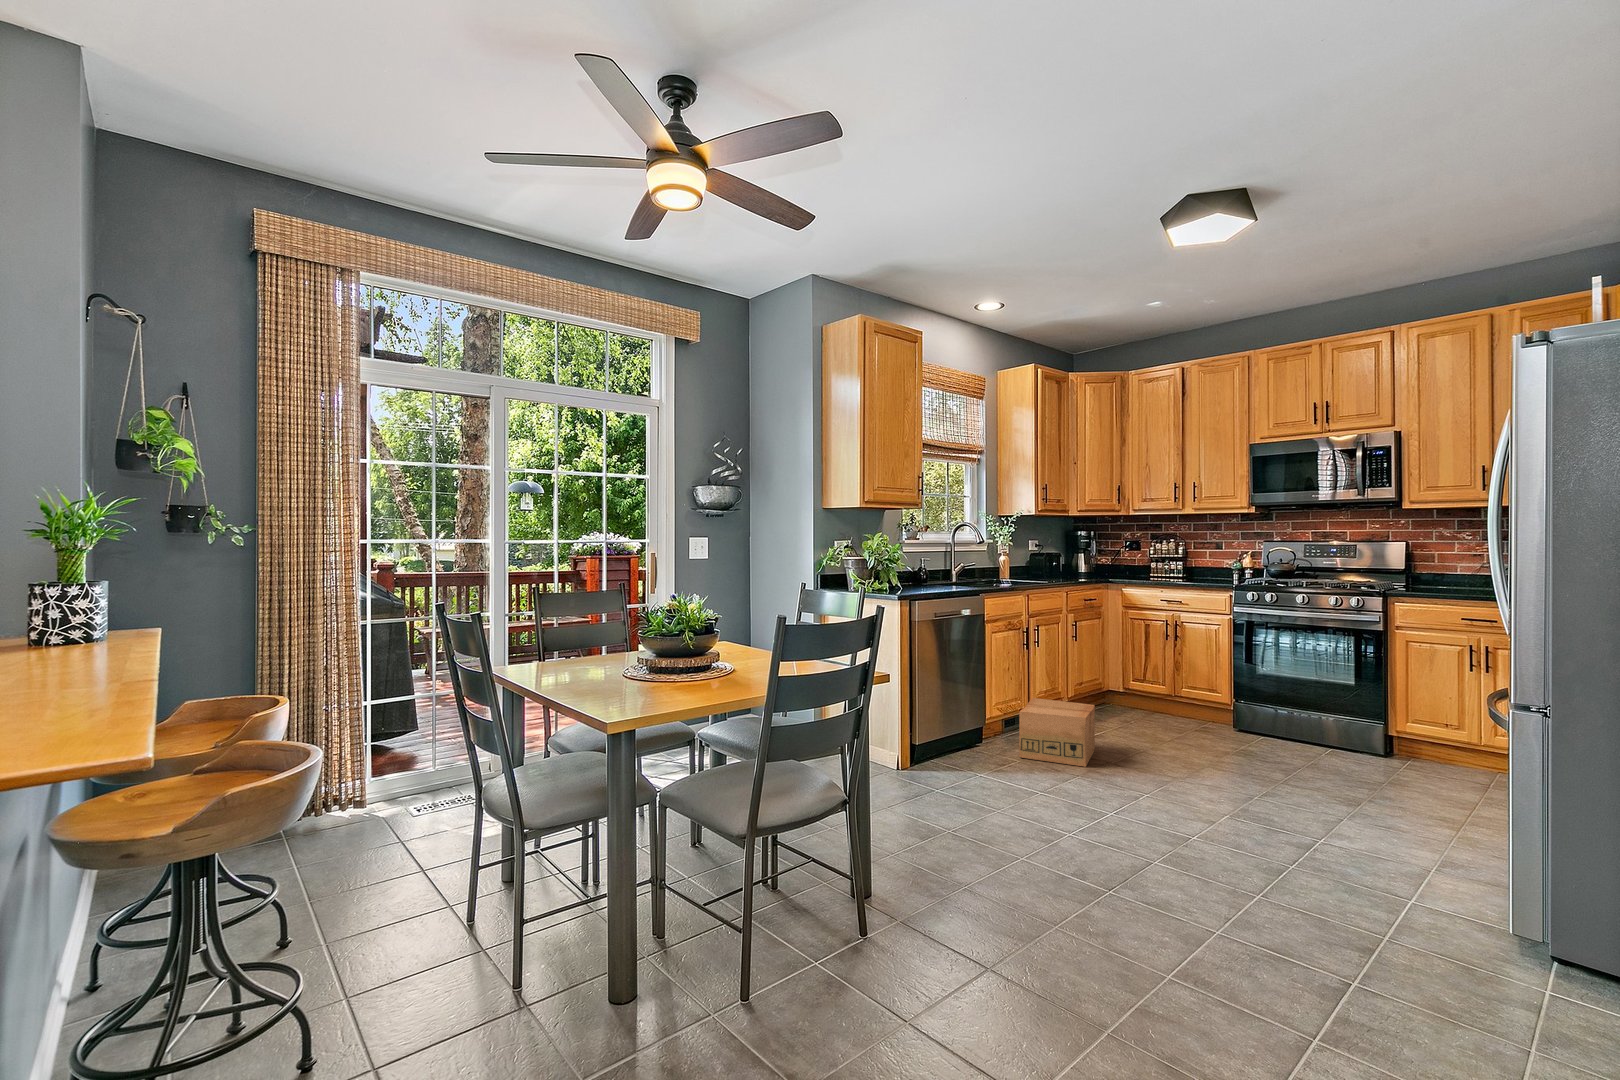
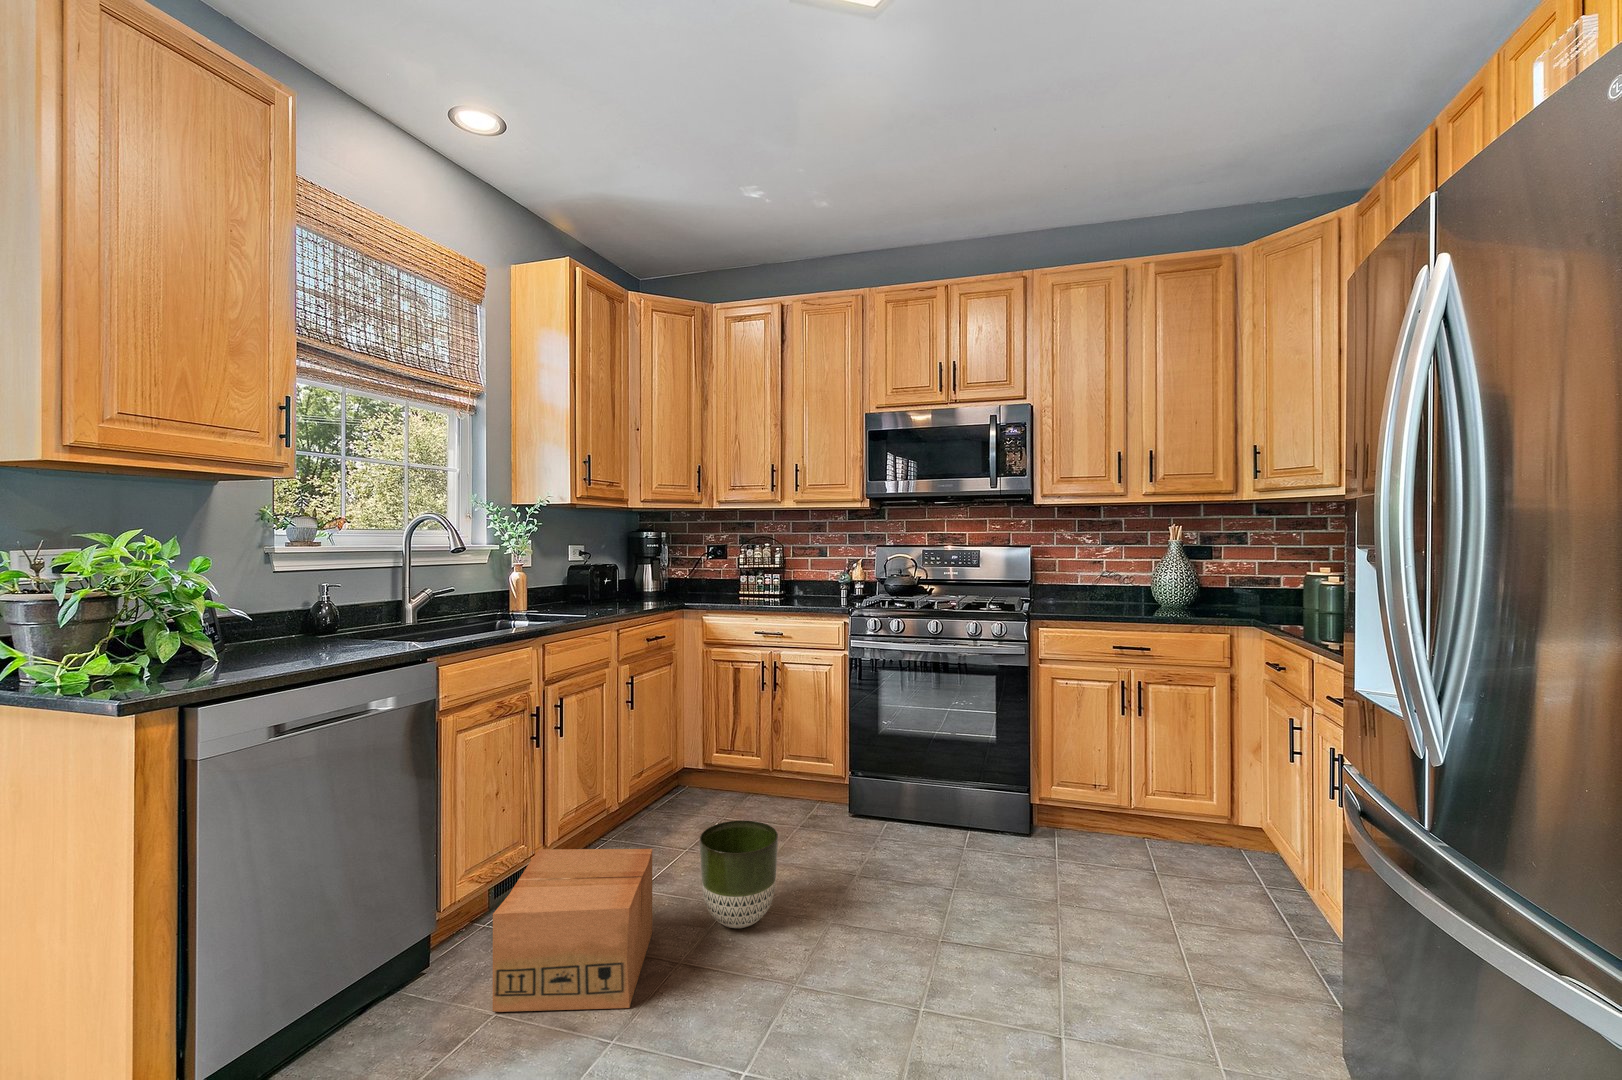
planter: none [1122,701,1171,756] -> present [700,820,778,928]

